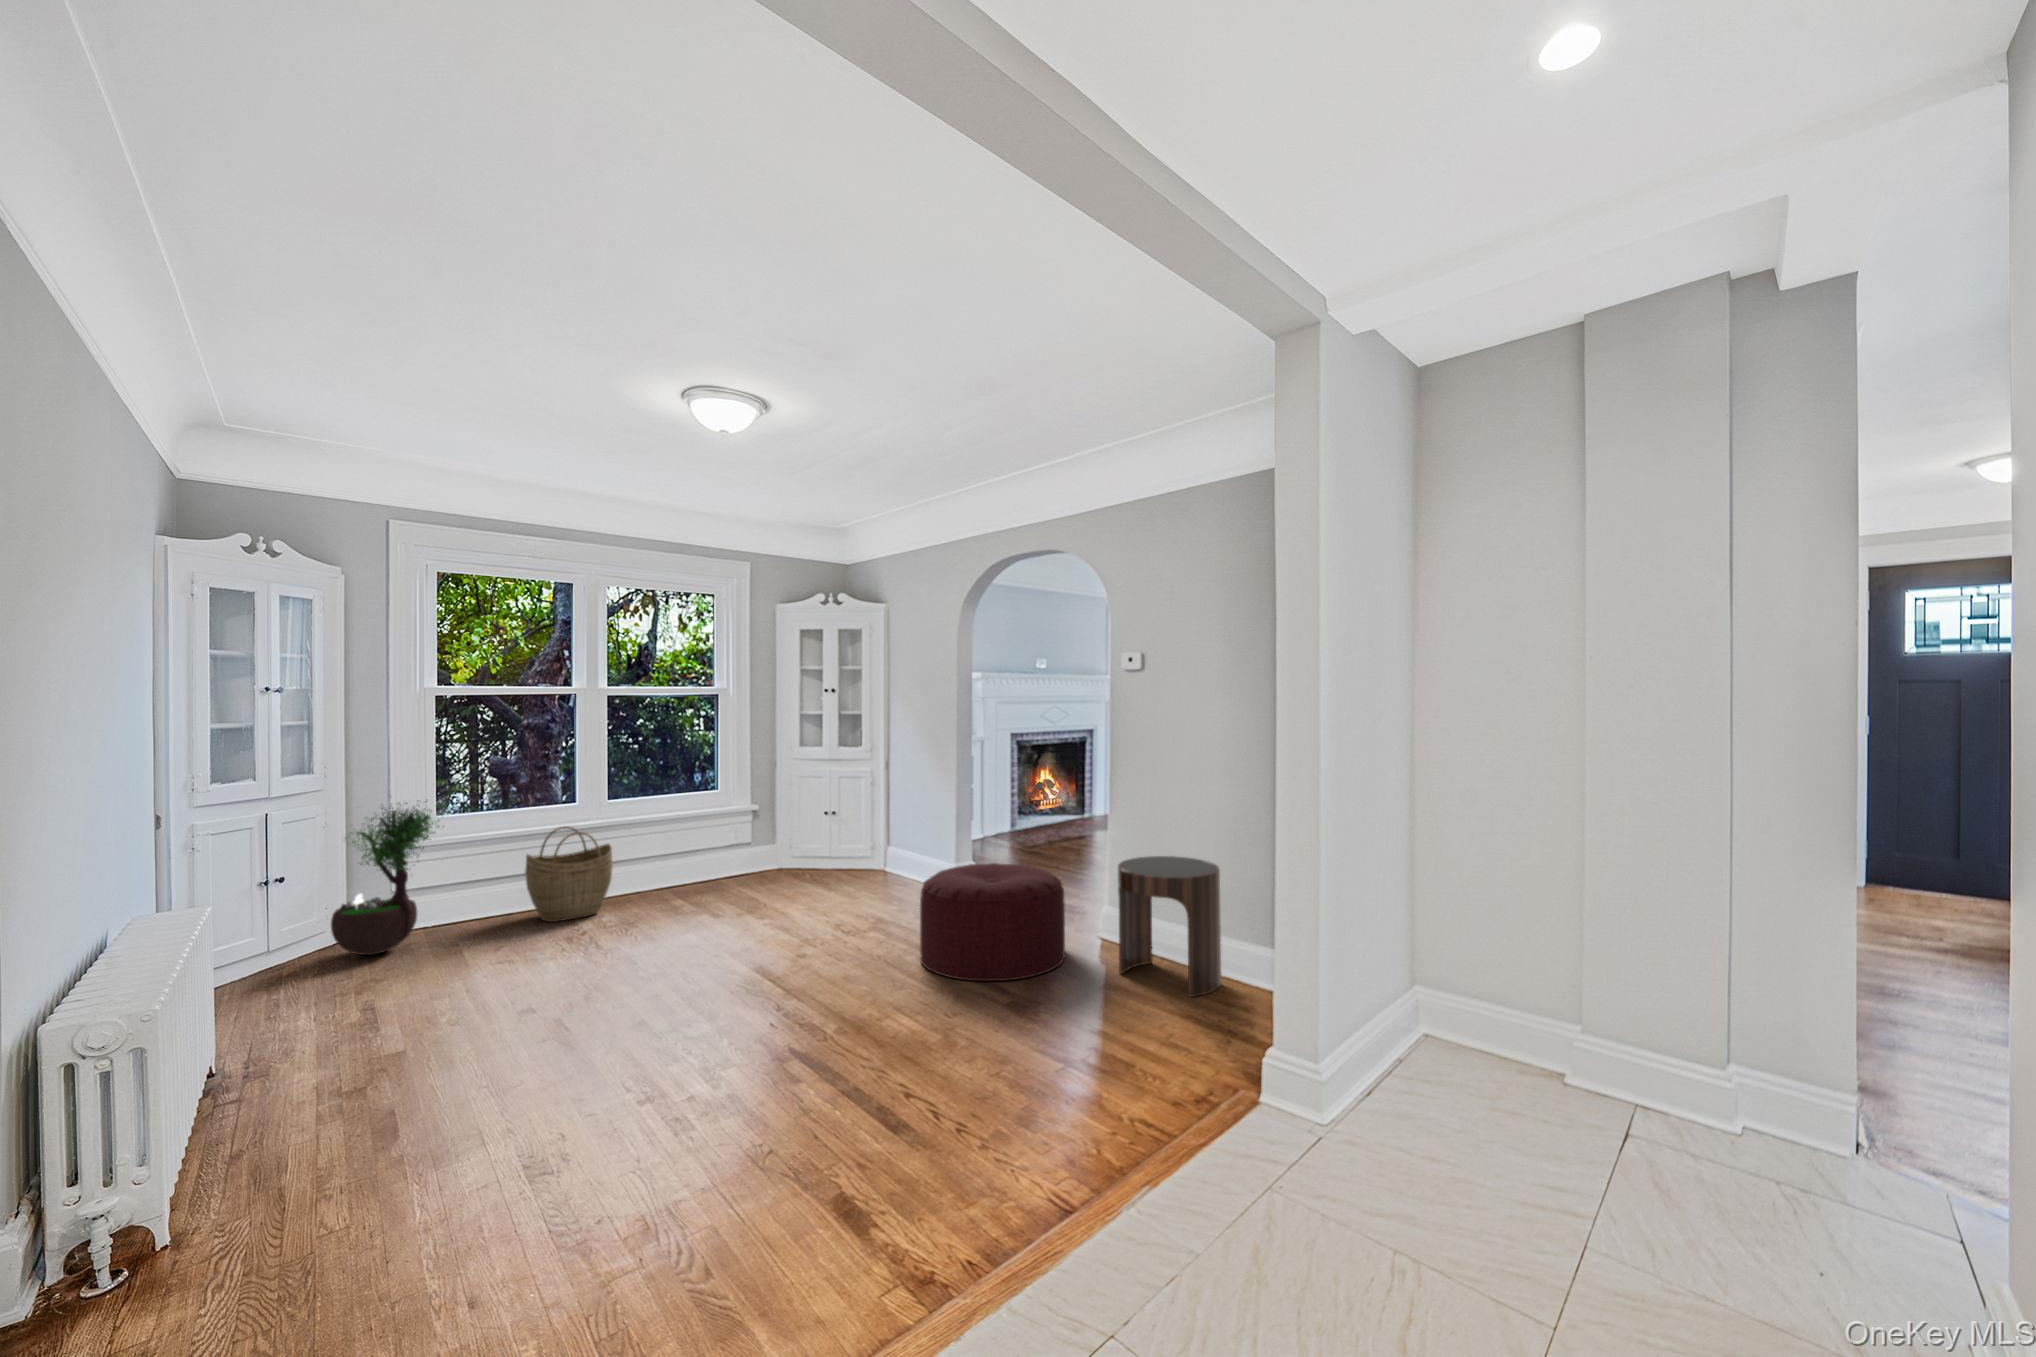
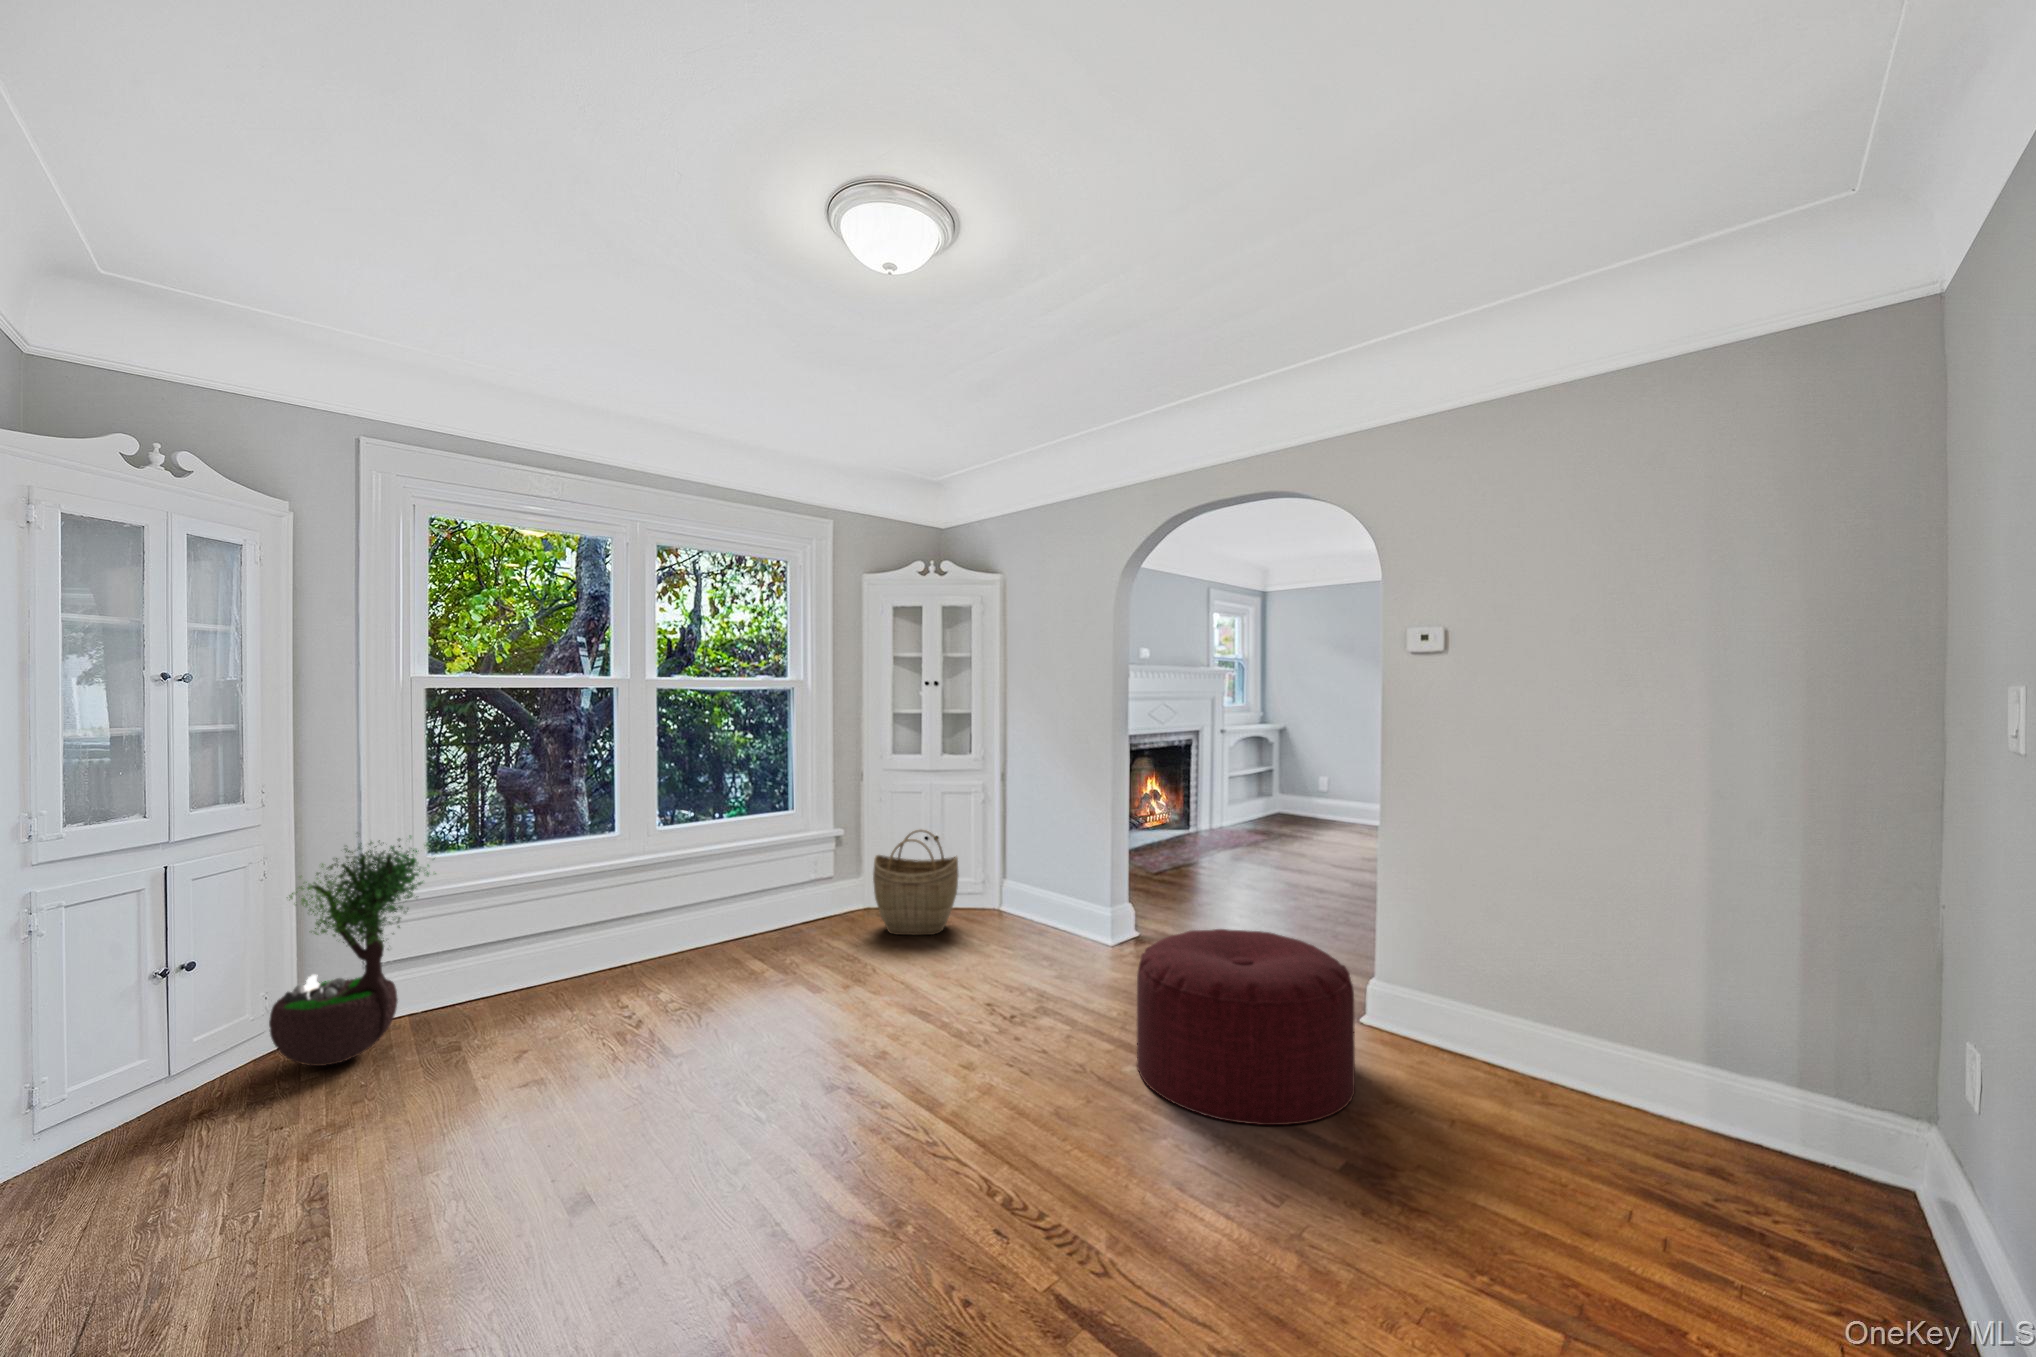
woven basket: present [525,826,613,922] -> present [873,829,958,935]
side table: present [1118,856,1221,997] -> none [1455,929,1635,1163]

